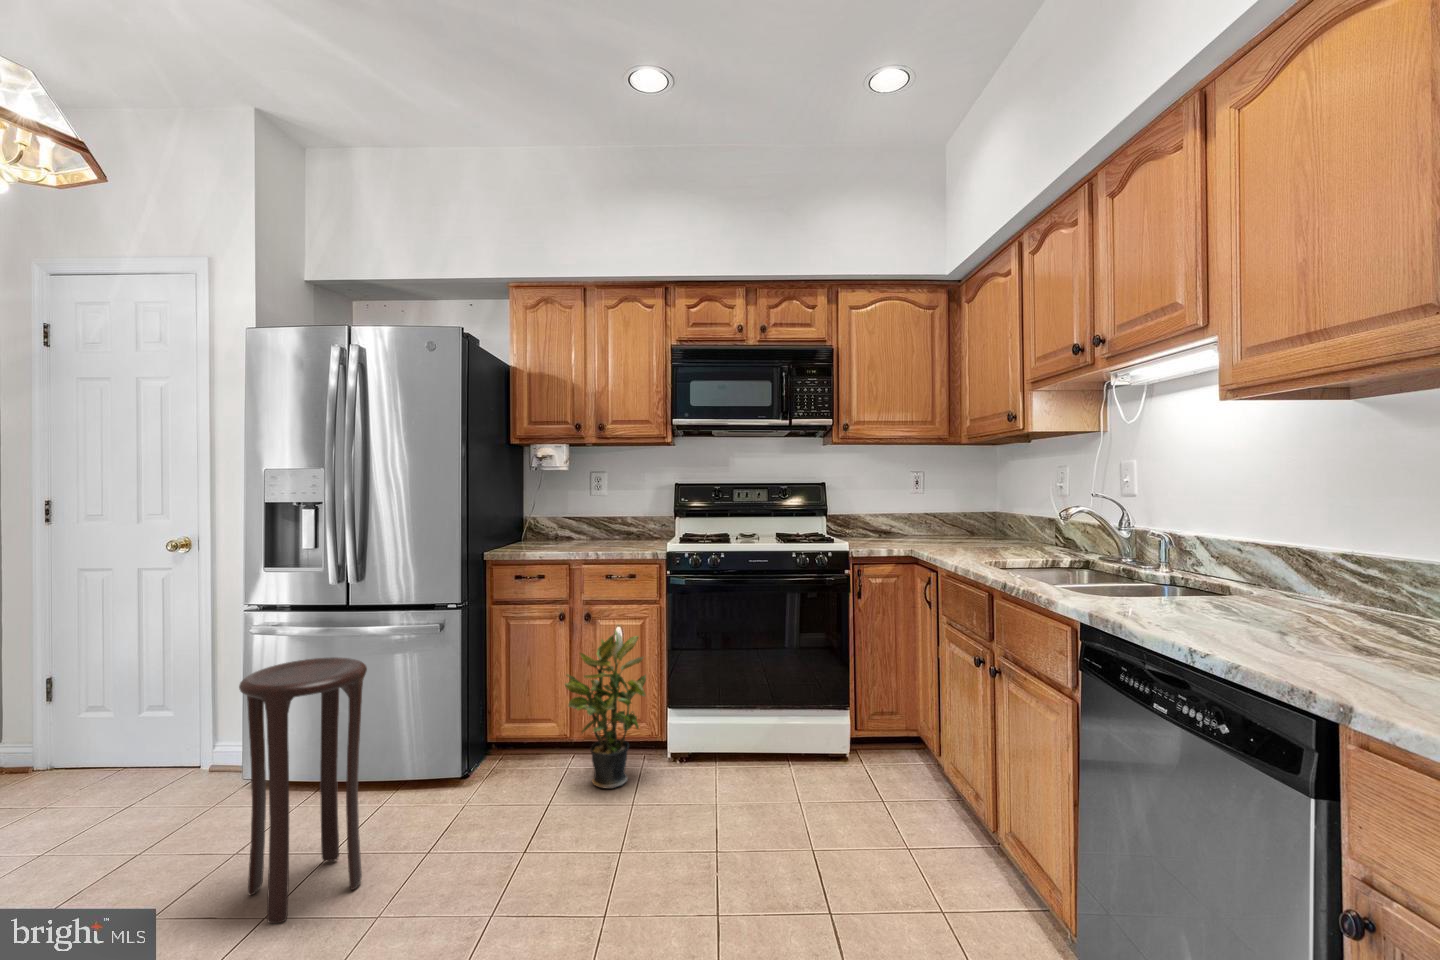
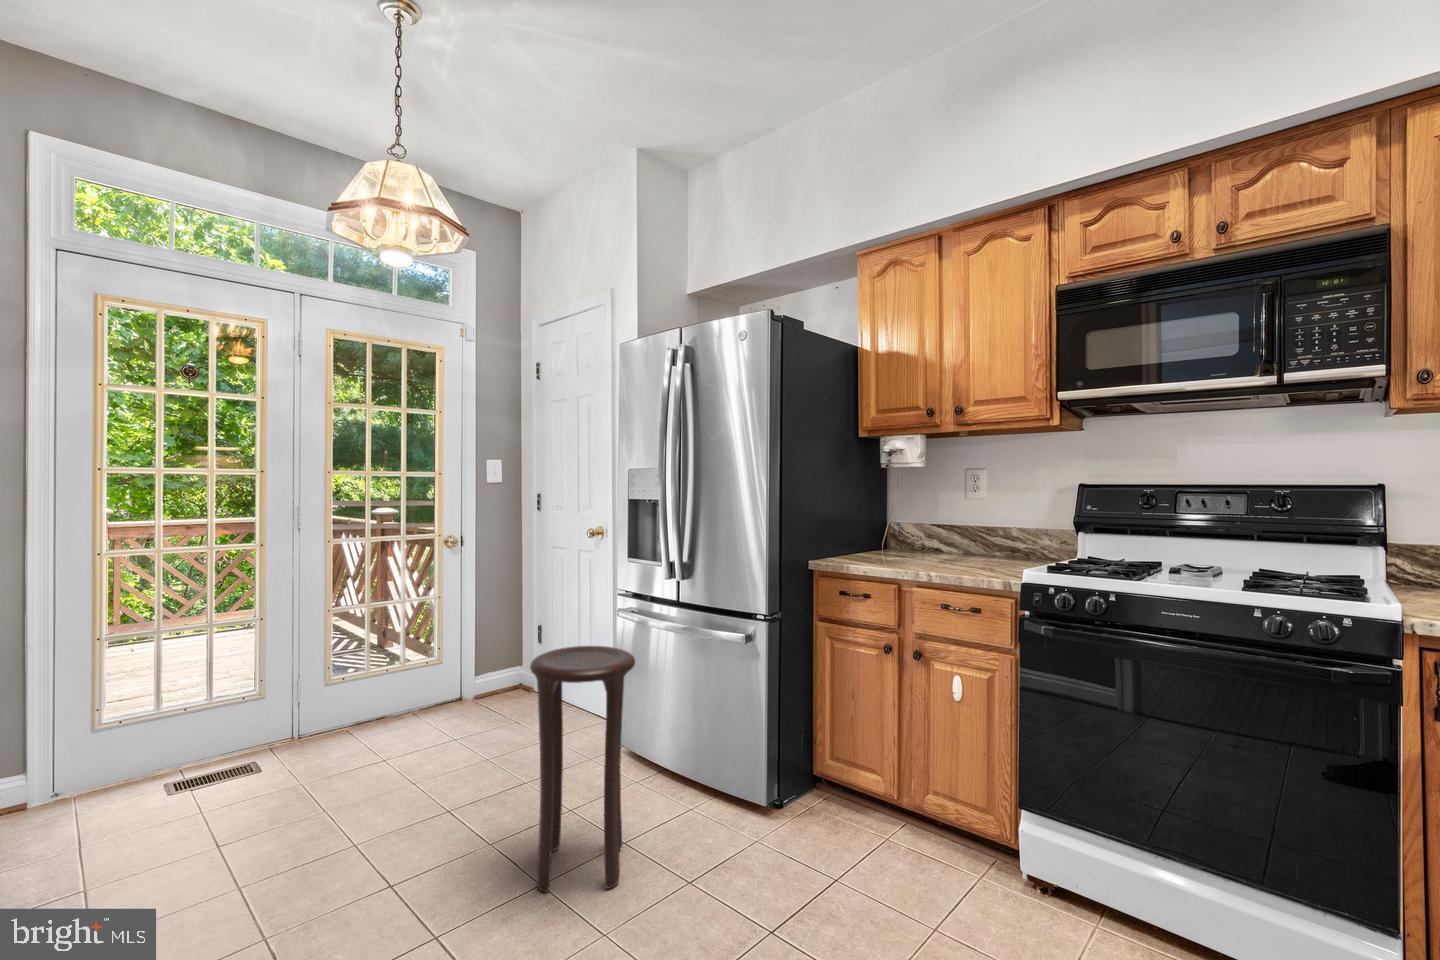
potted plant: present [565,630,646,789] -> none [865,678,982,895]

